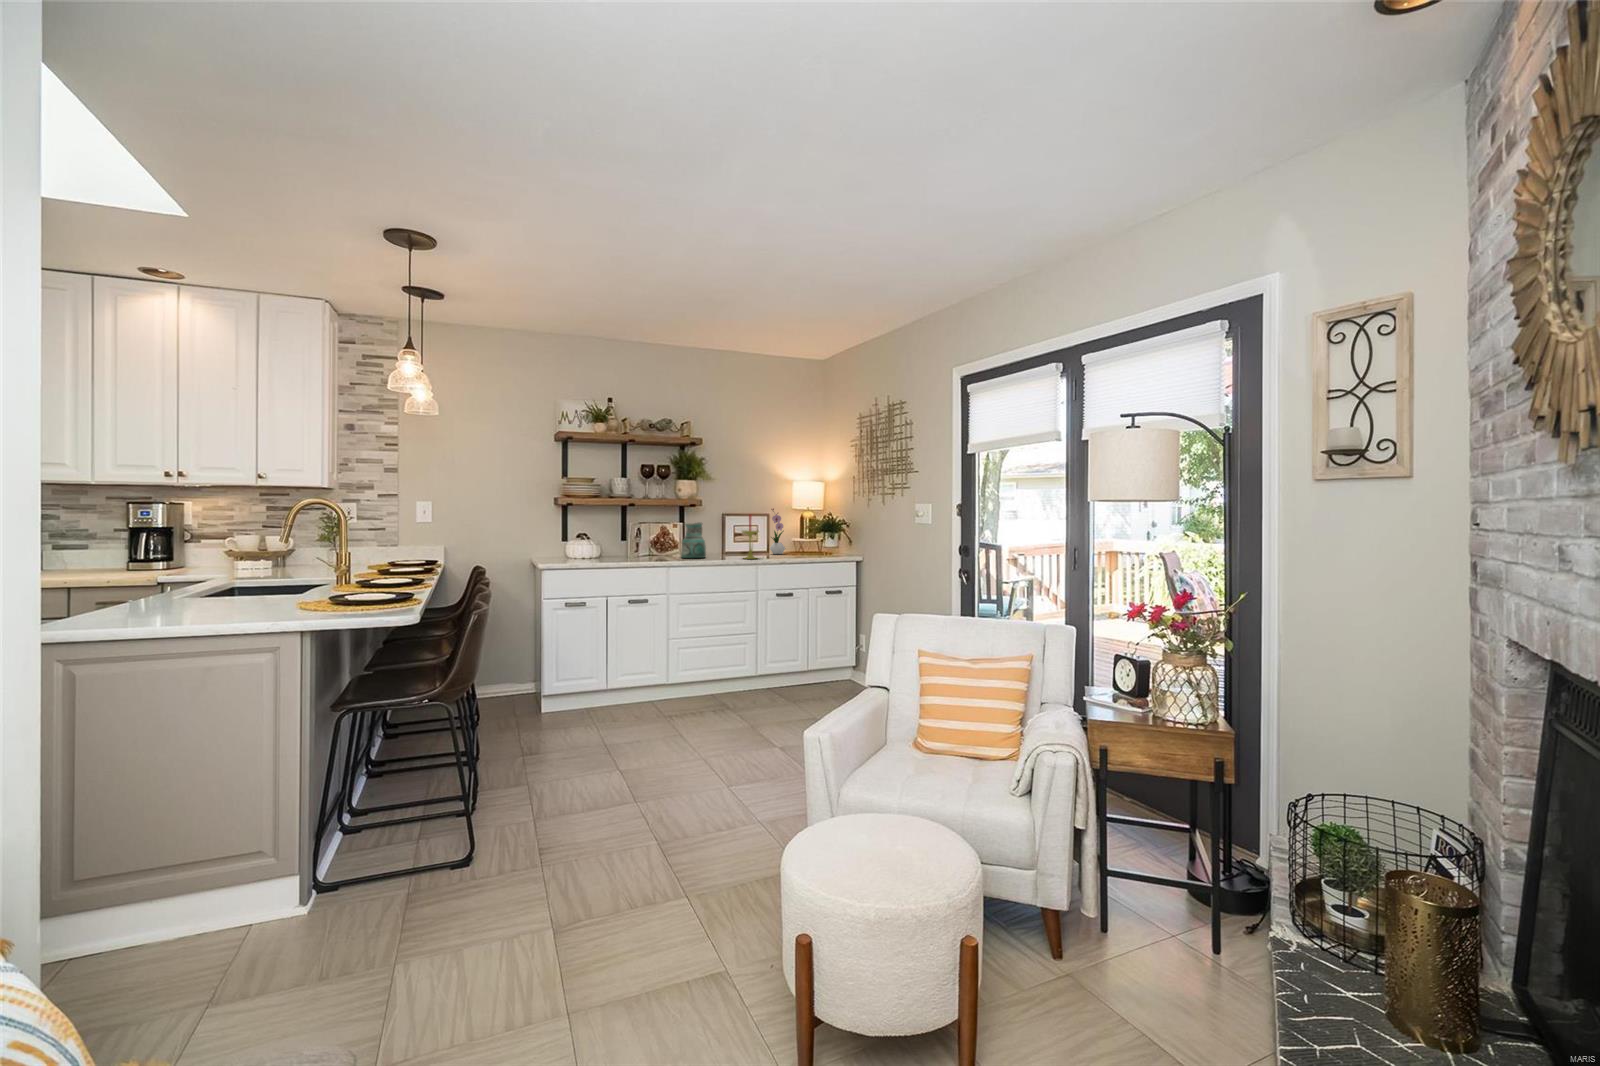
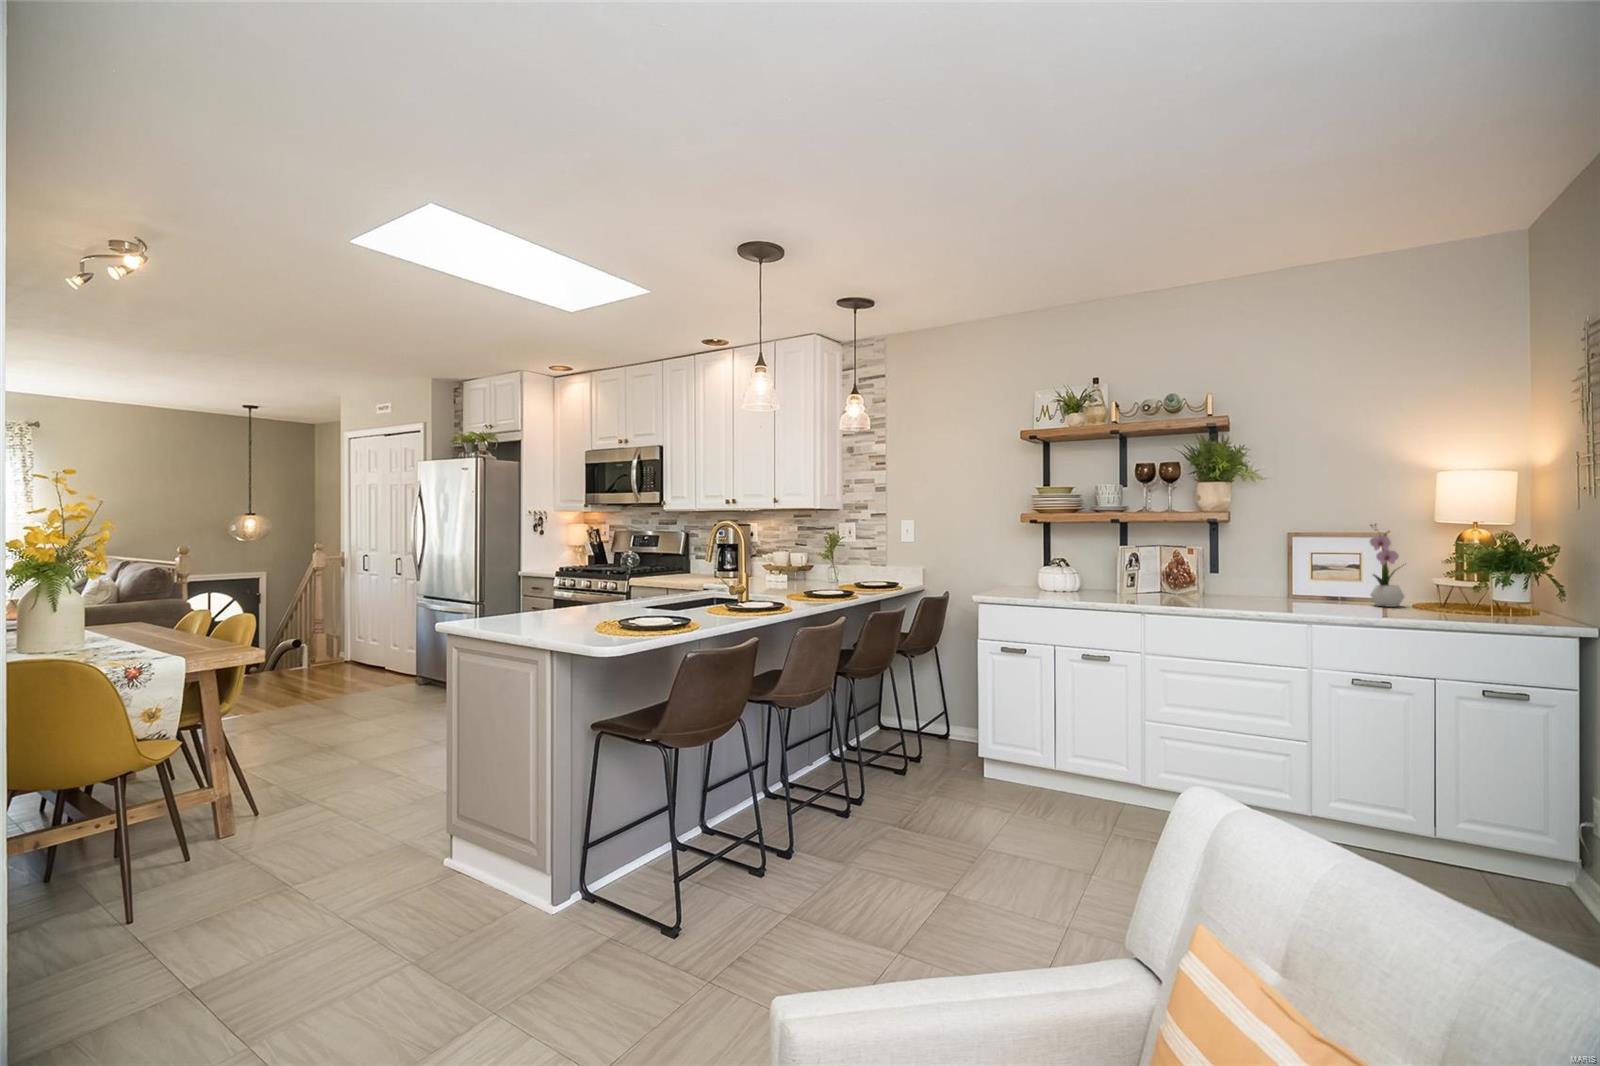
candle: present [743,515,758,559] -> none [1282,534,1318,612]
ceramic pitcher: present [681,522,706,558] -> none [1184,547,1229,603]

